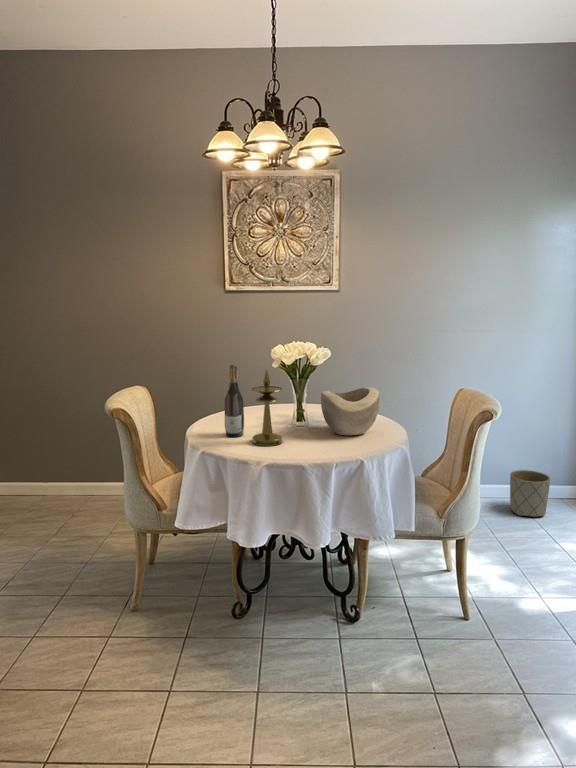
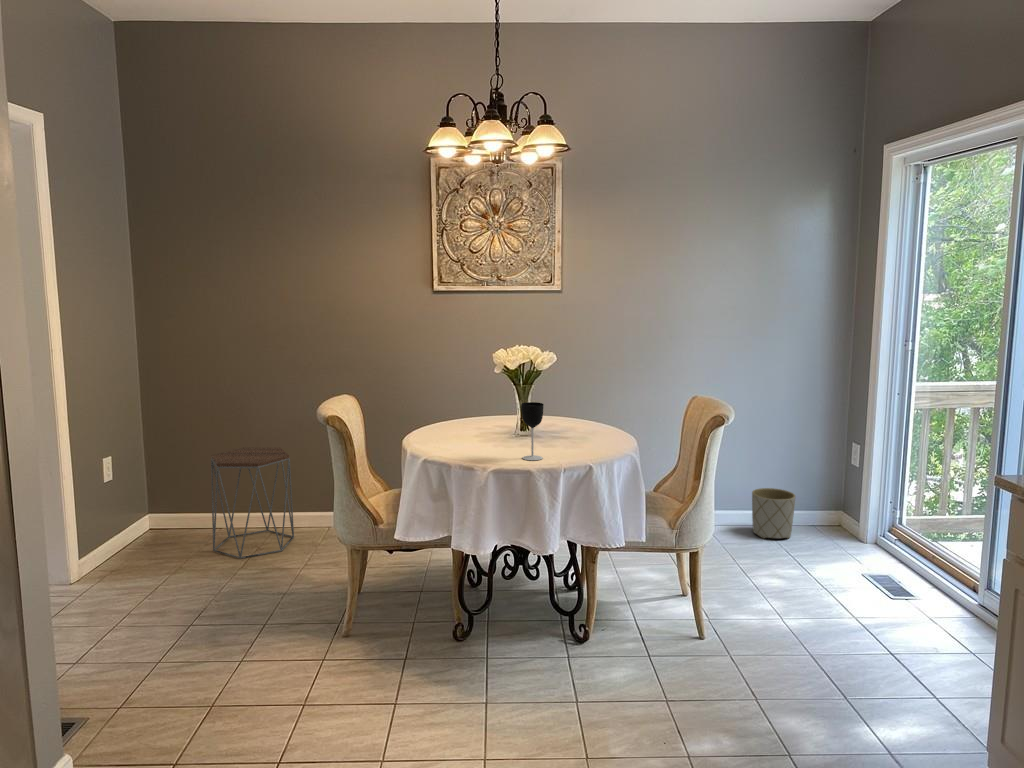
wine bottle: present [225,365,244,437] -> none [444,369,465,446]
candlestick: present [252,369,282,446] -> none [474,372,507,453]
decorative bowl: present [321,387,379,435] -> none [546,393,608,443]
wine glass: none [296,398,317,454] -> present [521,402,544,460]
side table: none [27,430,102,529] -> present [211,448,294,559]

